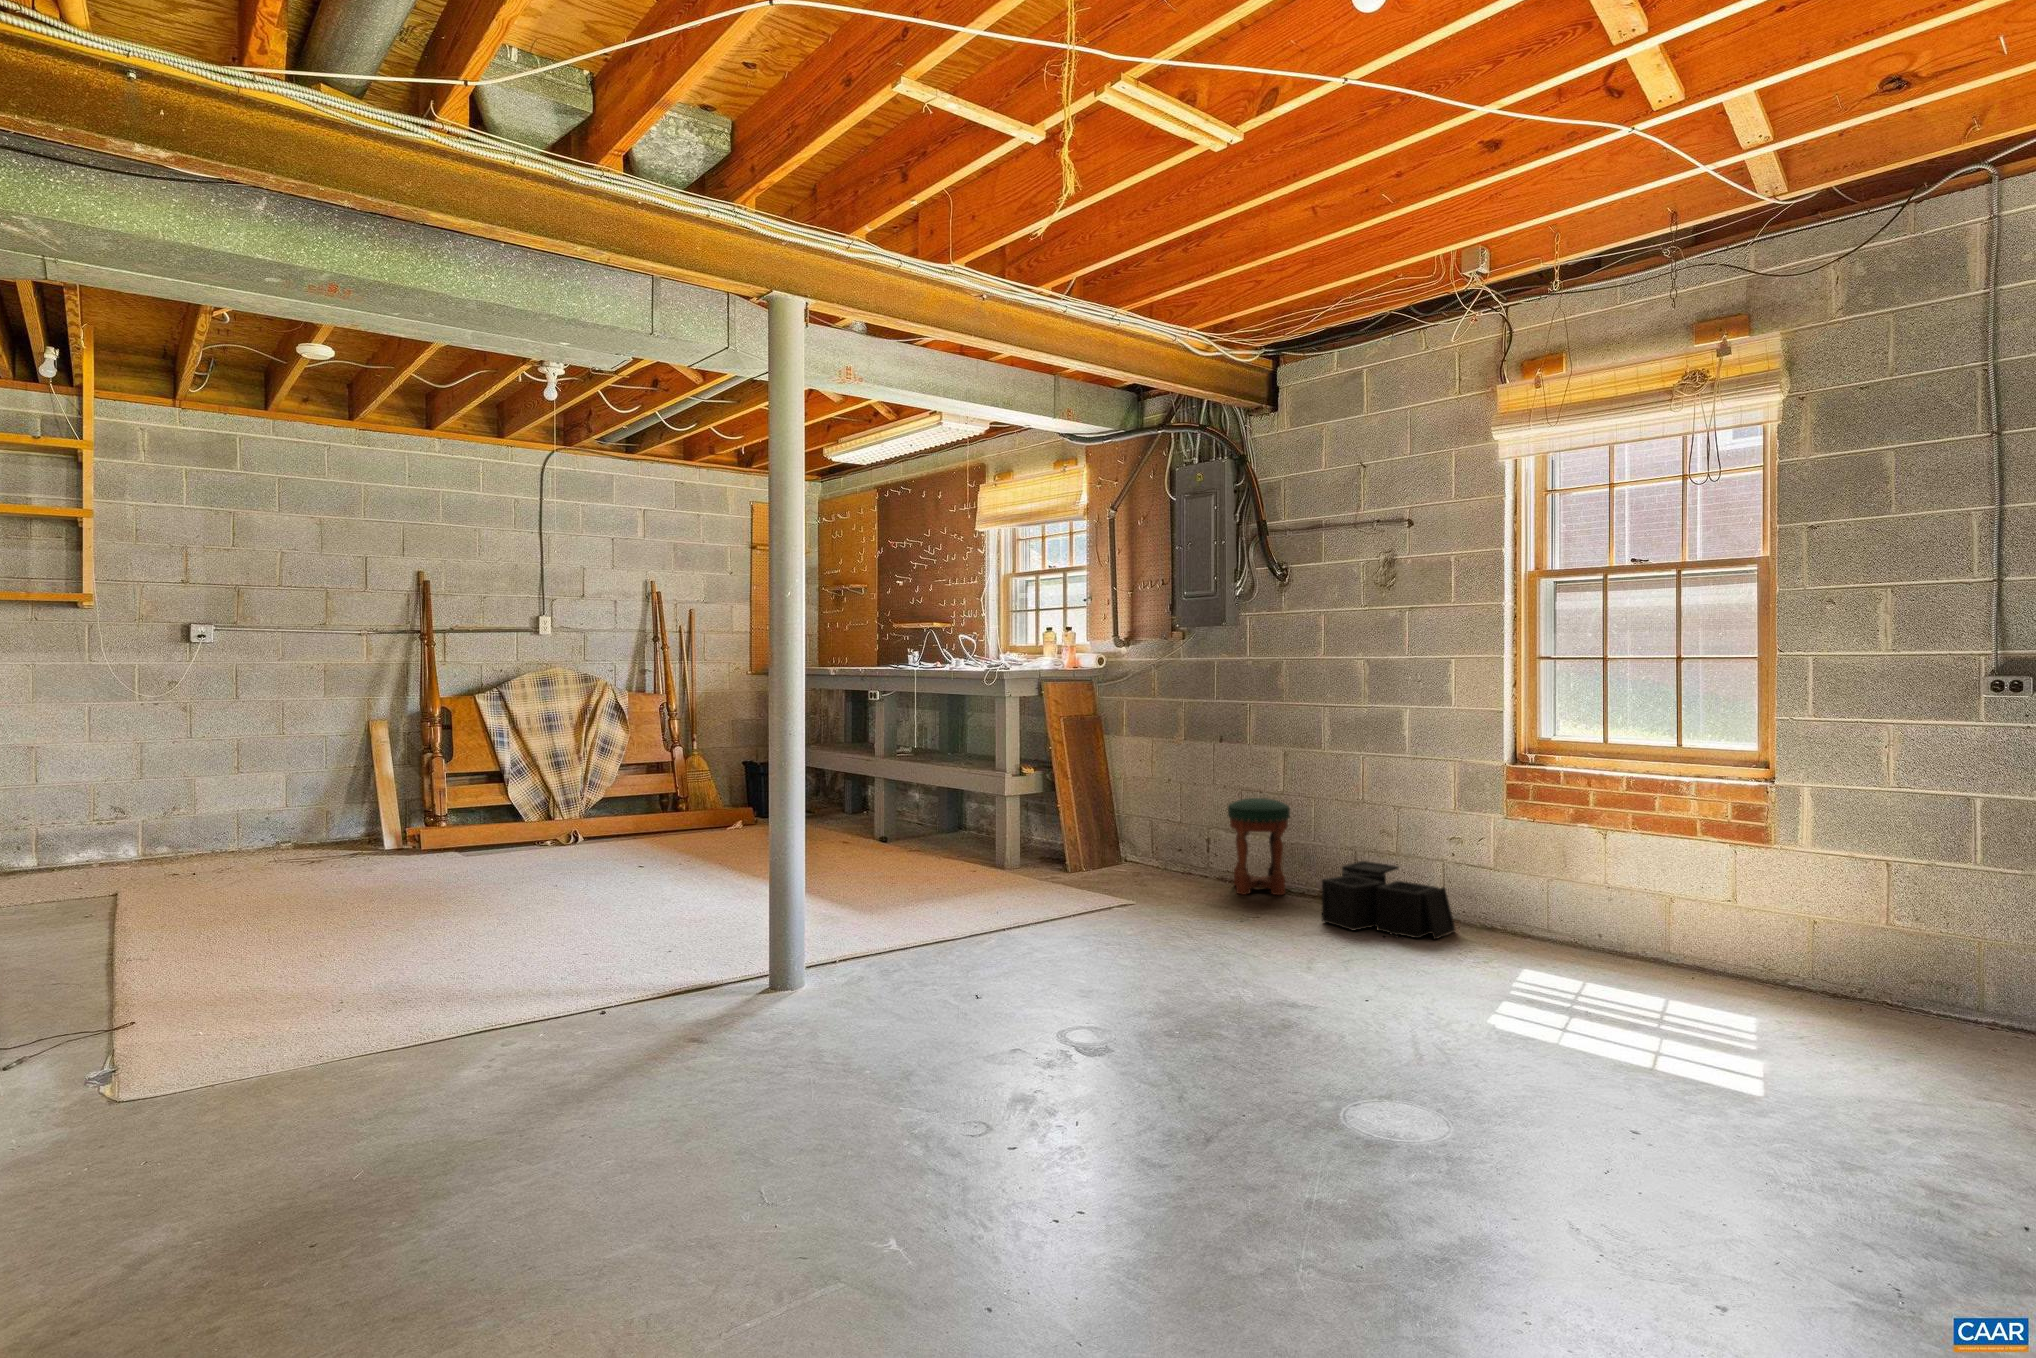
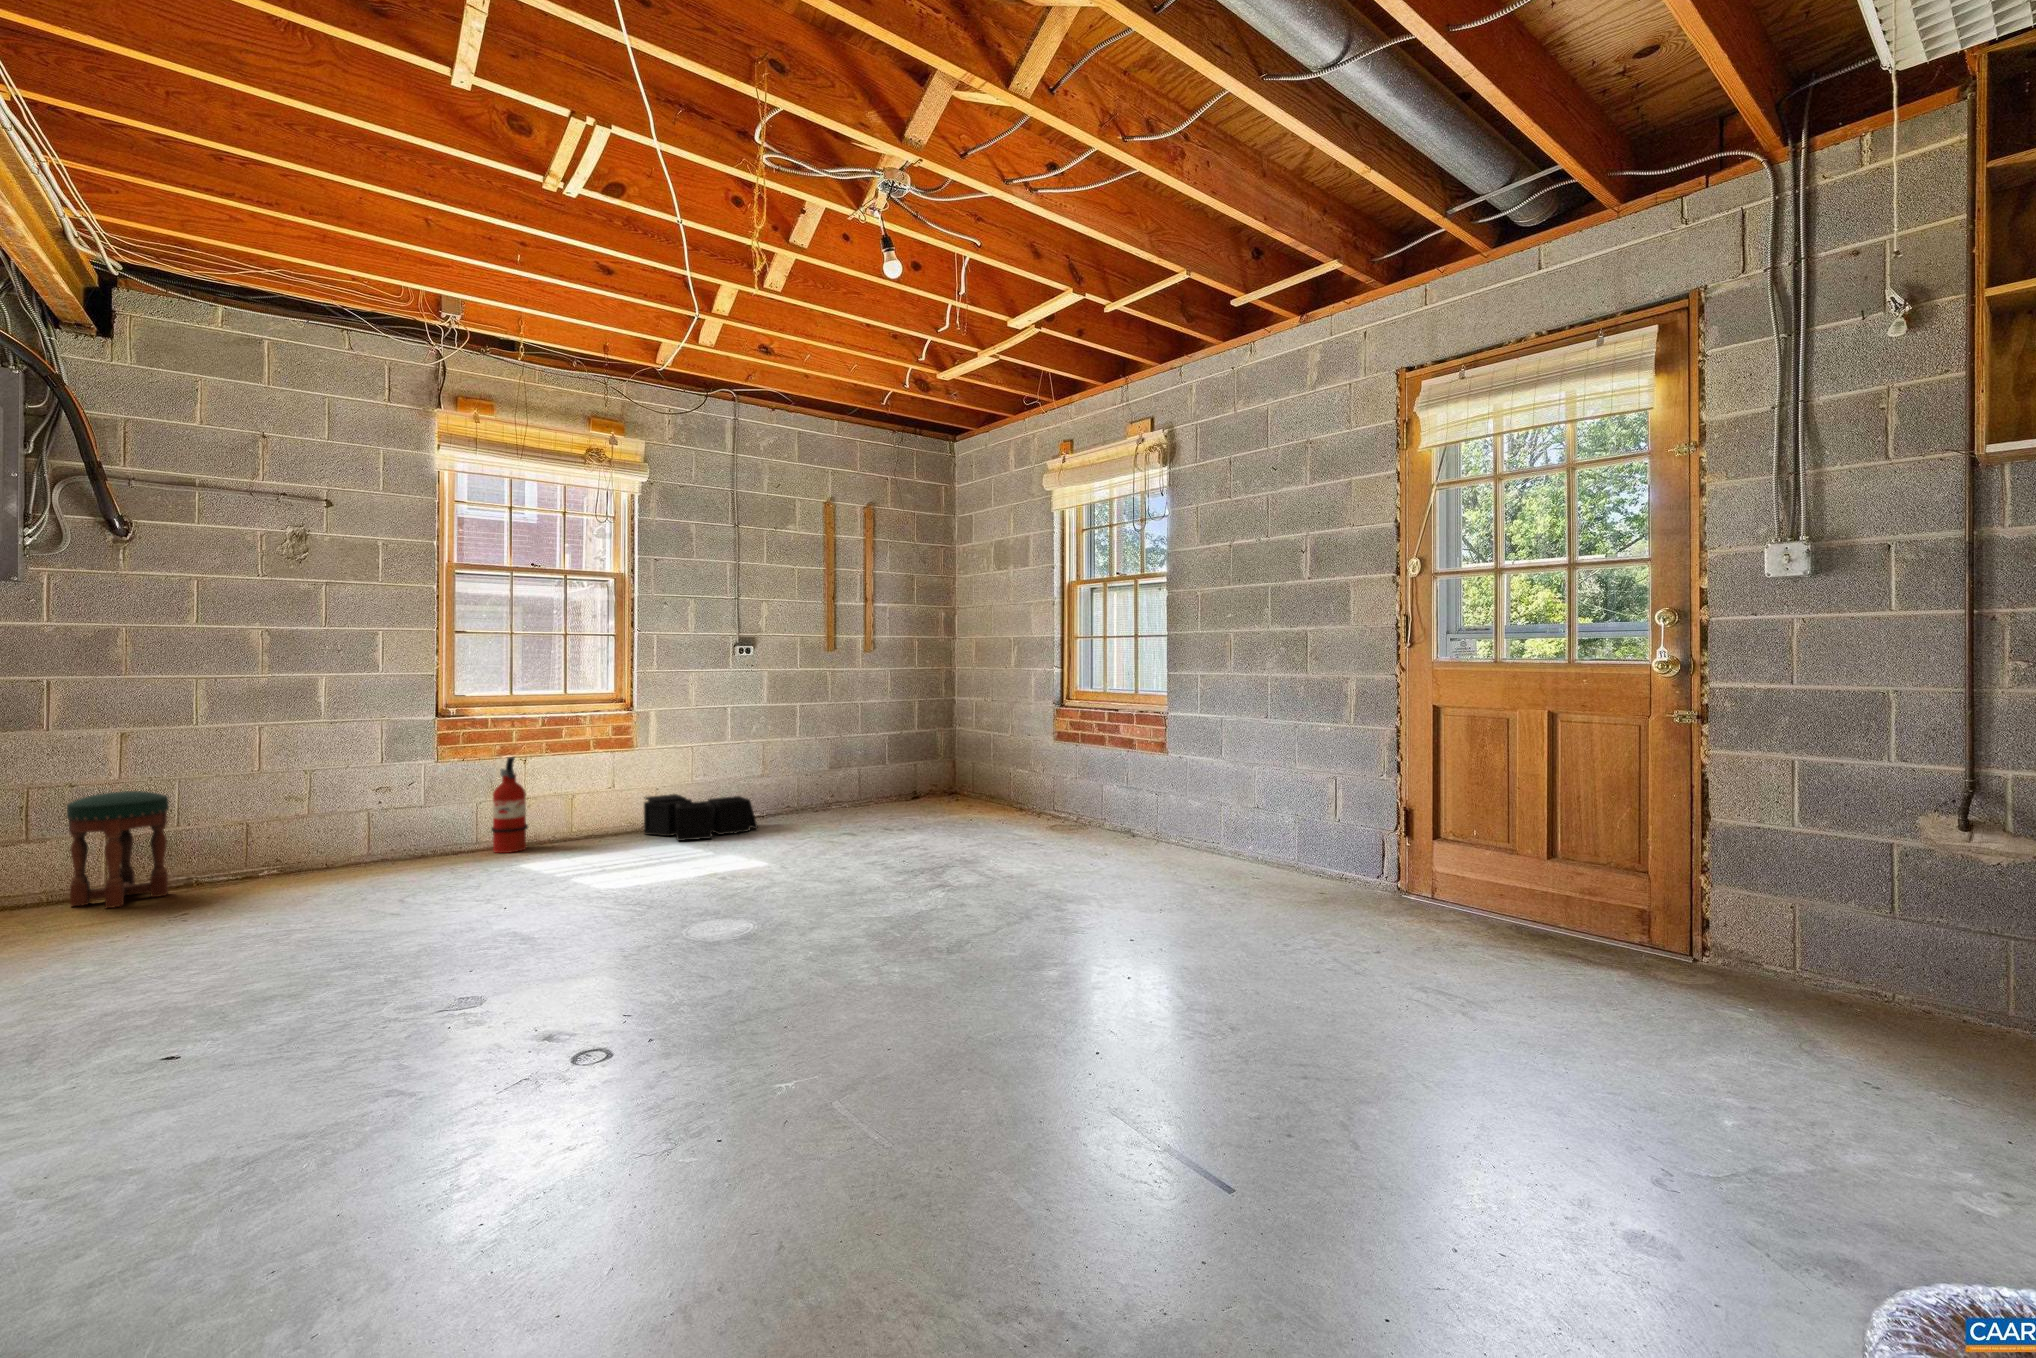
fire extinguisher: none [1539,825,1589,954] -> present [491,757,528,853]
storage bin: present [1322,861,1455,939] -> present [644,794,758,841]

